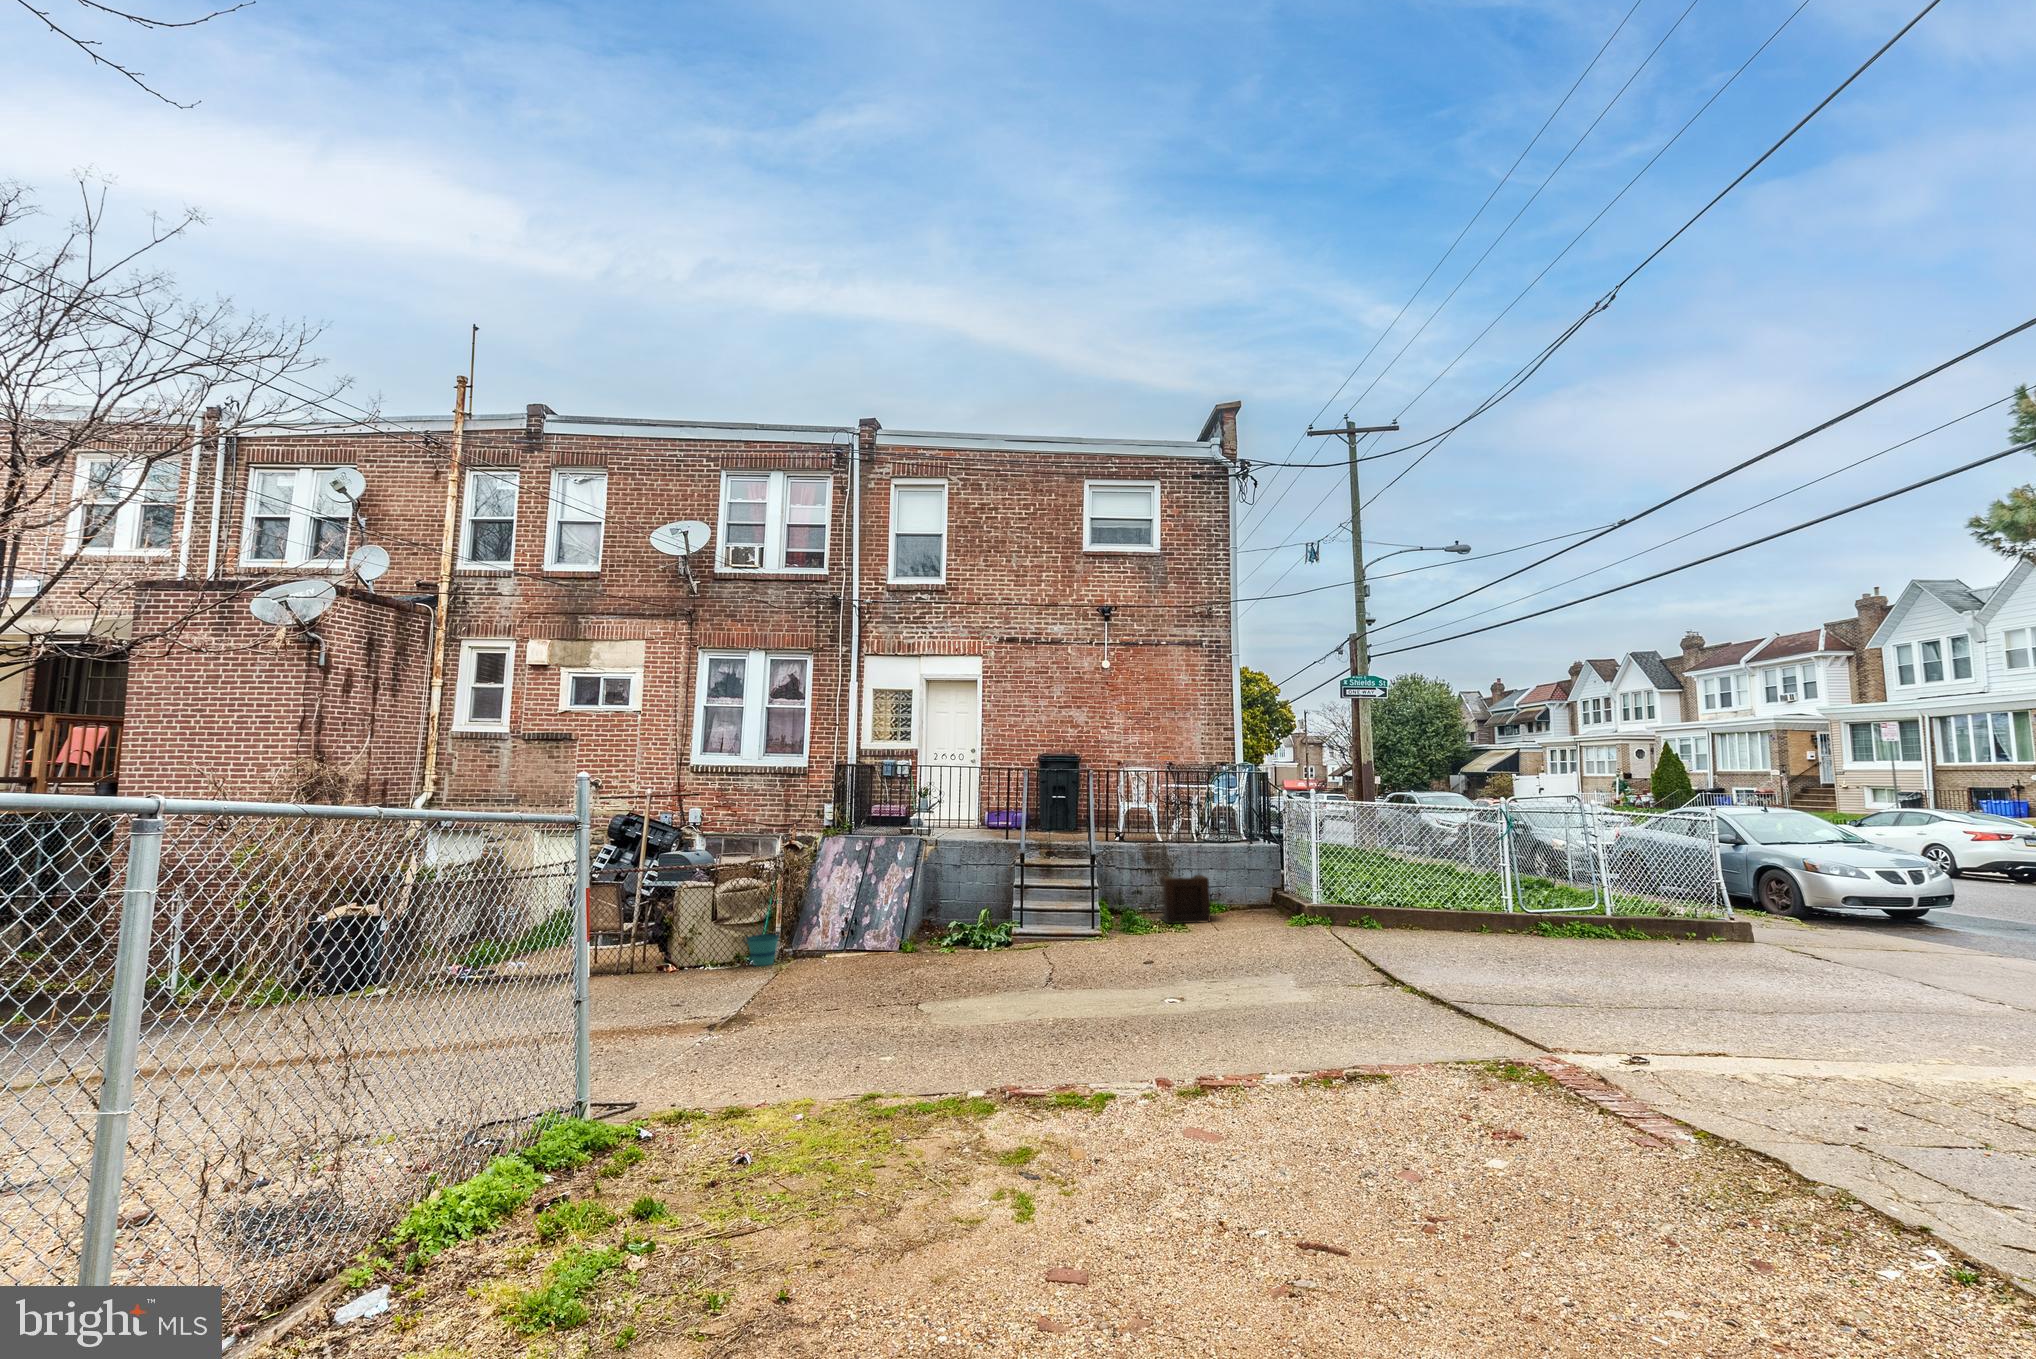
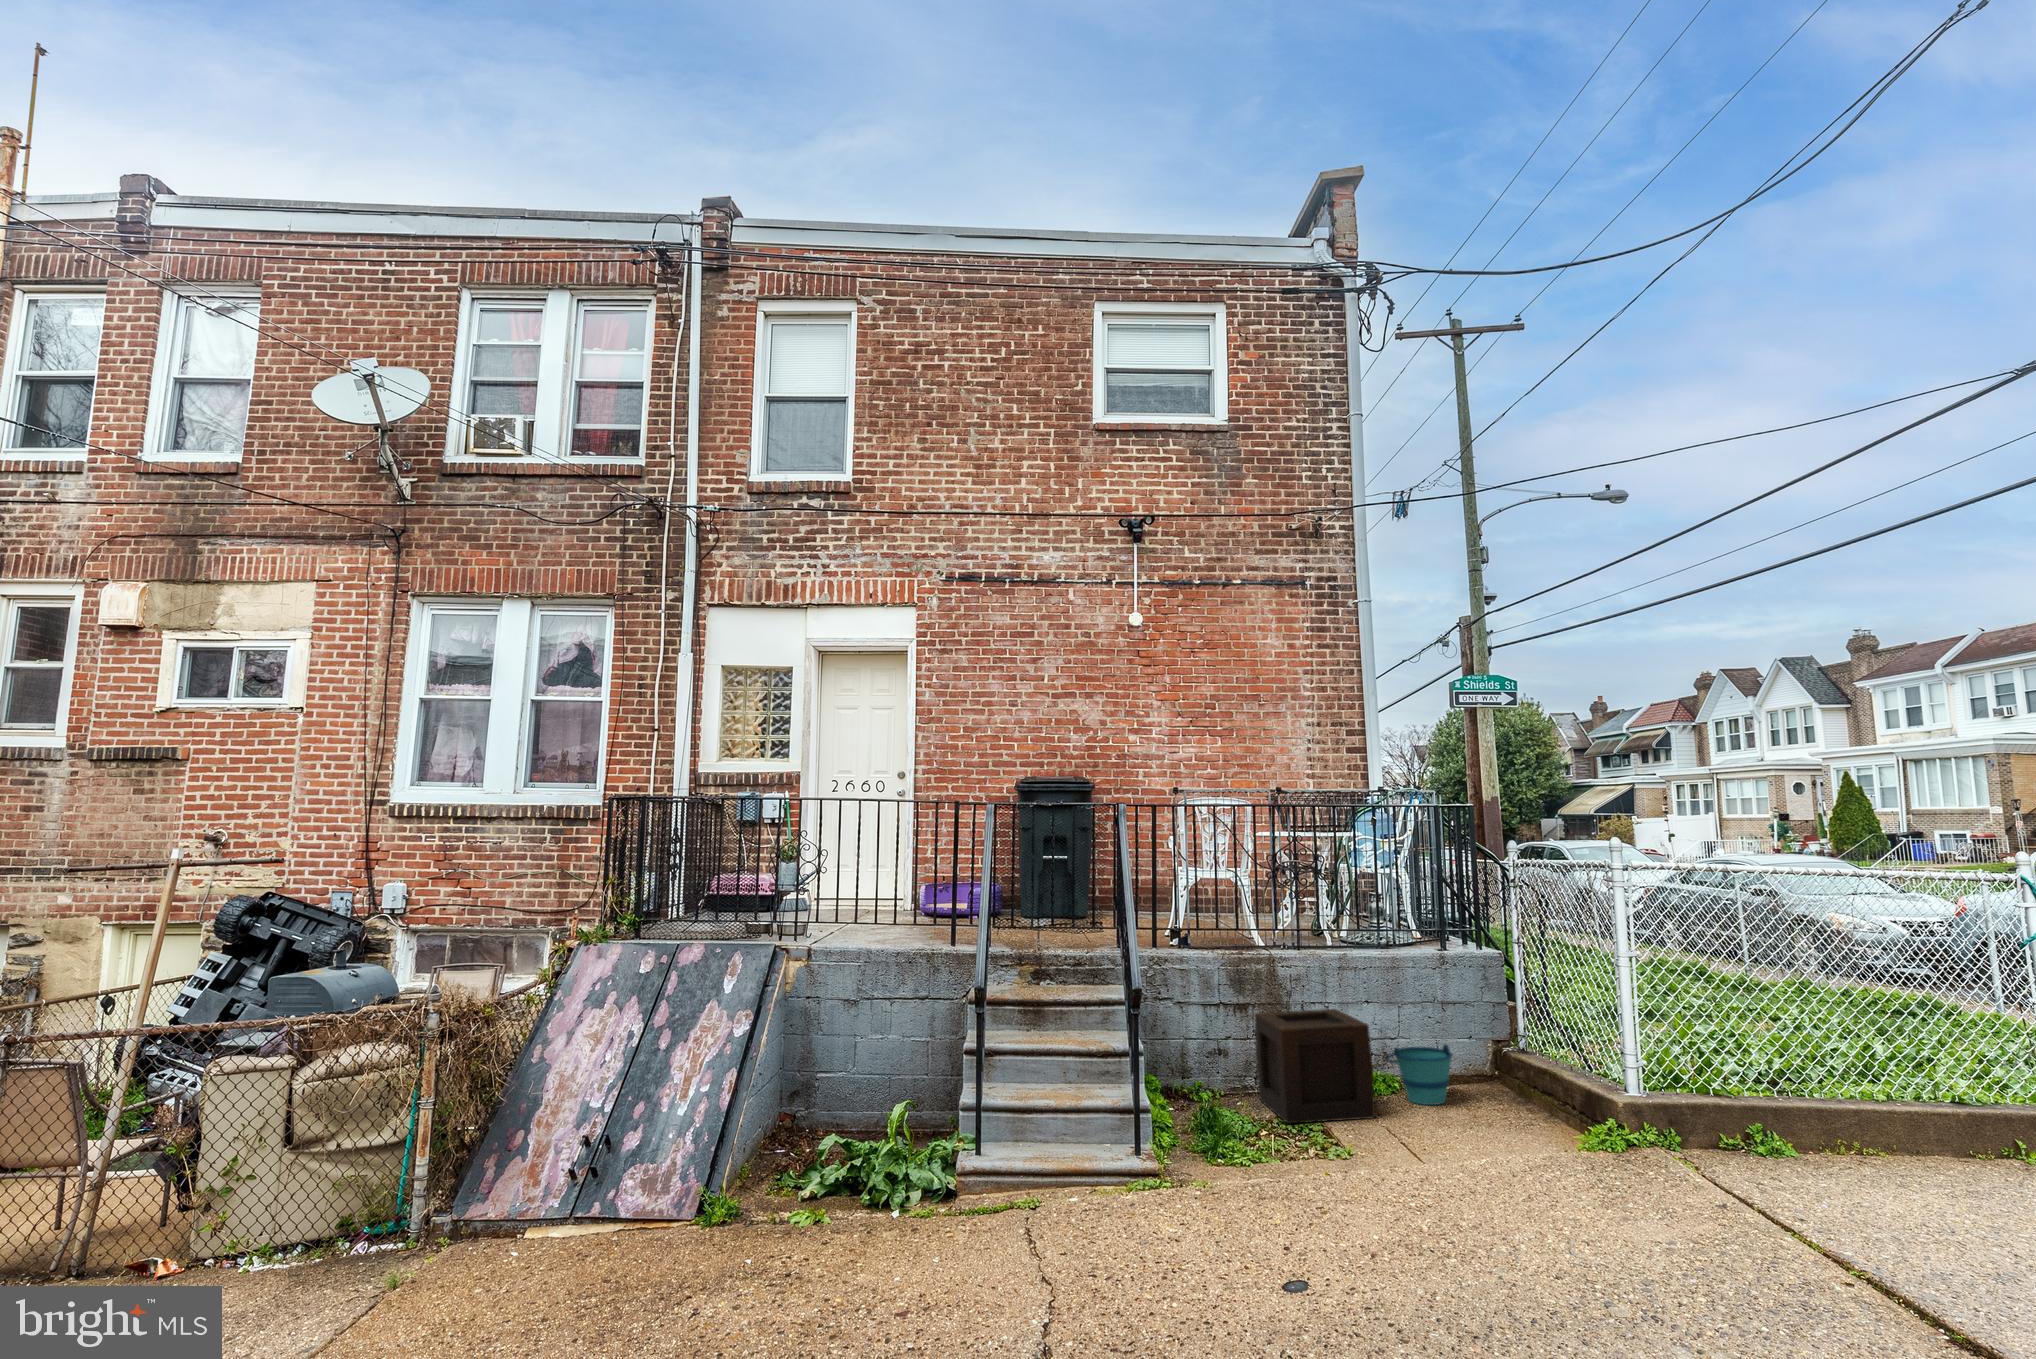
bucket: present [744,933,780,966] -> present [1385,1044,1452,1105]

